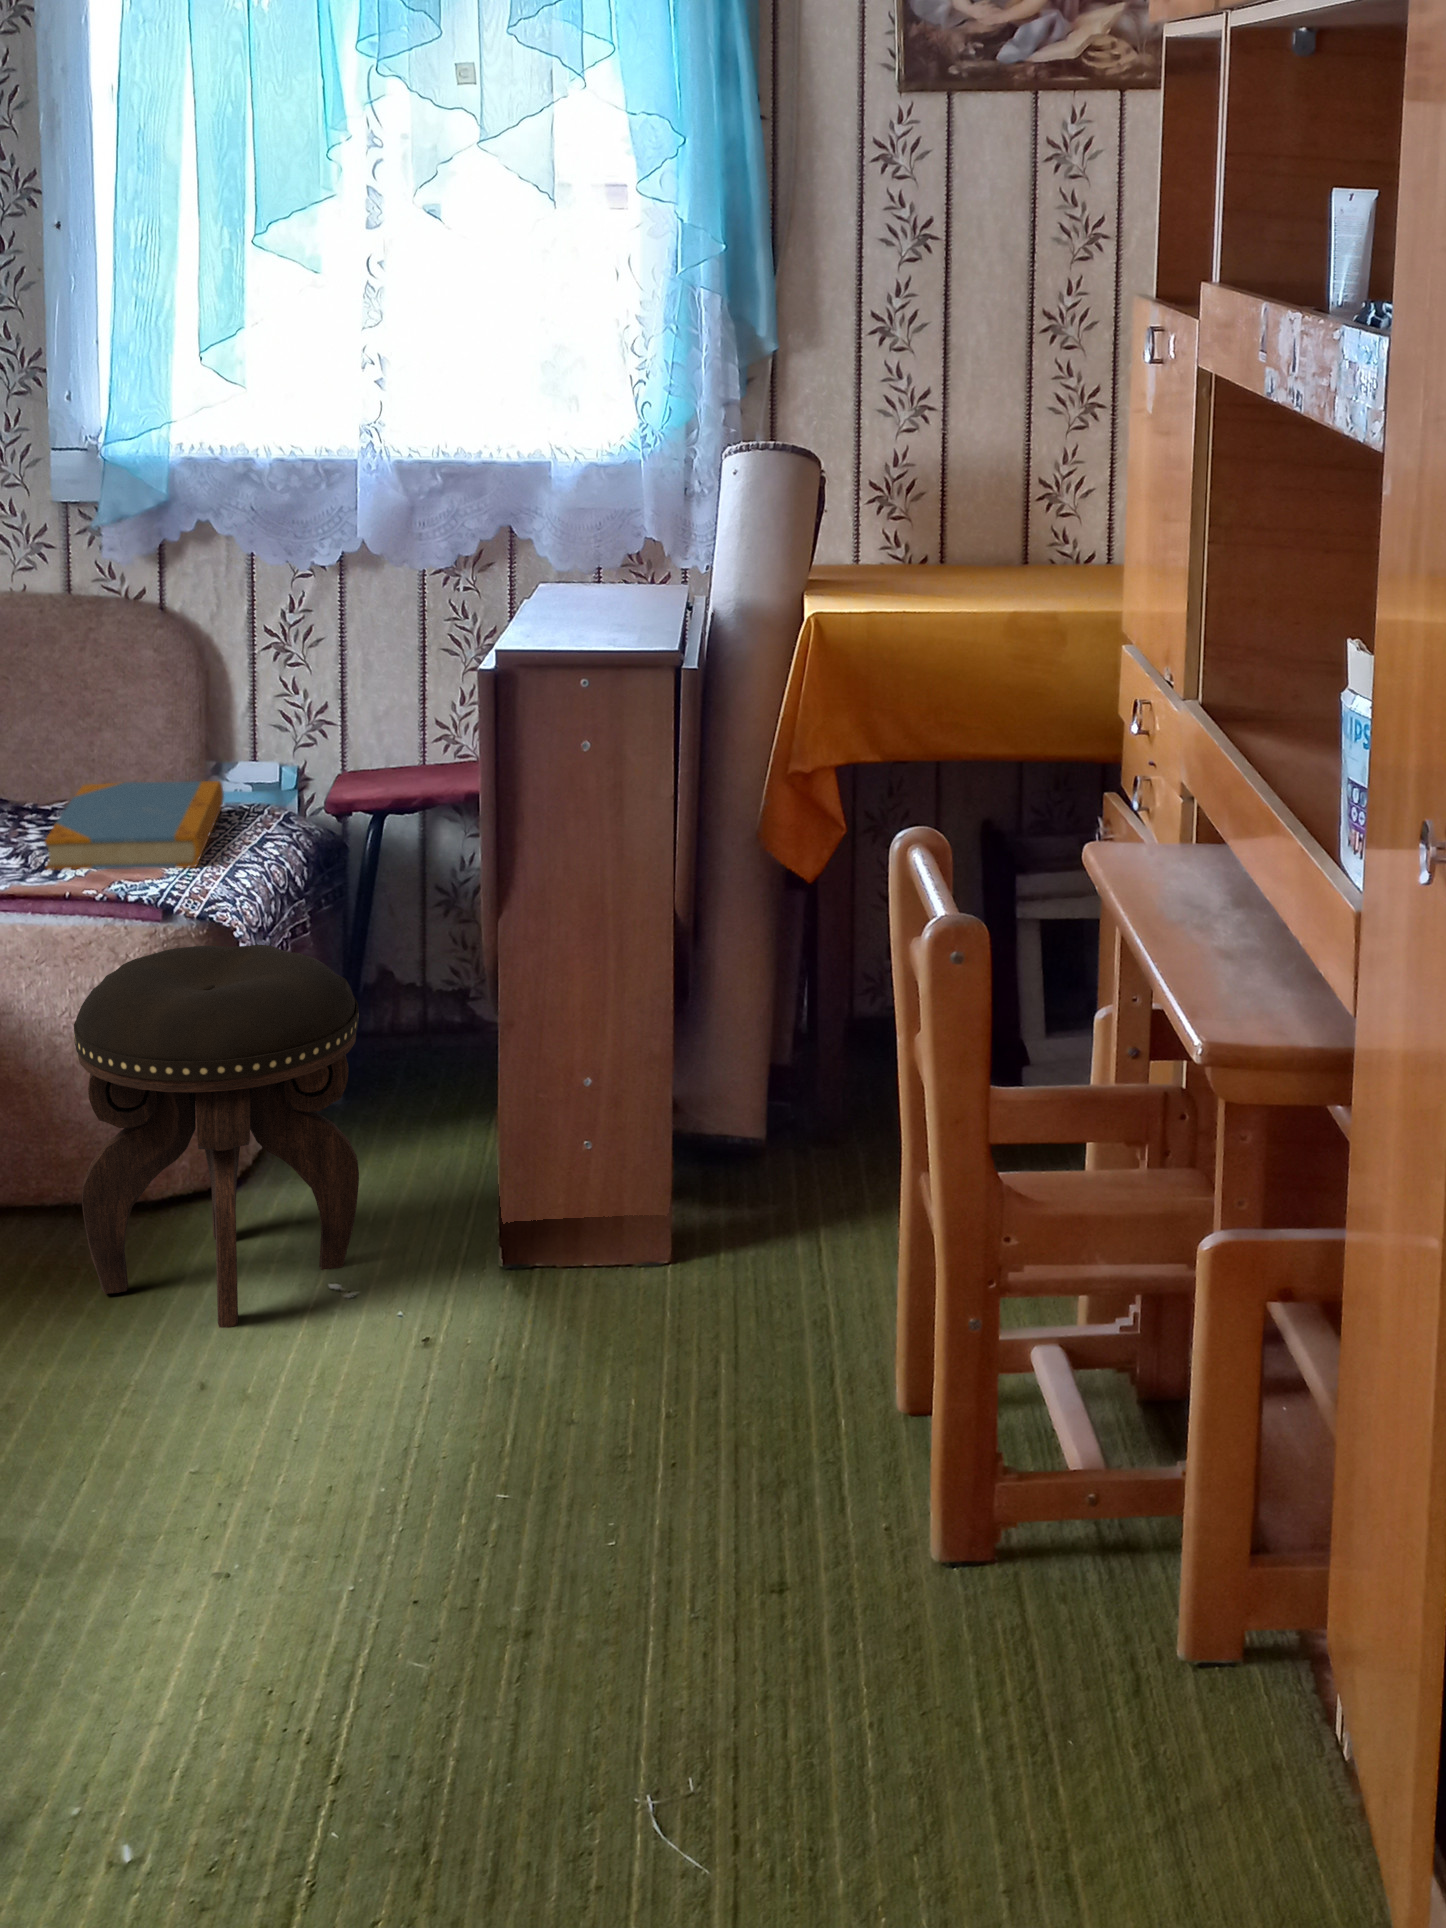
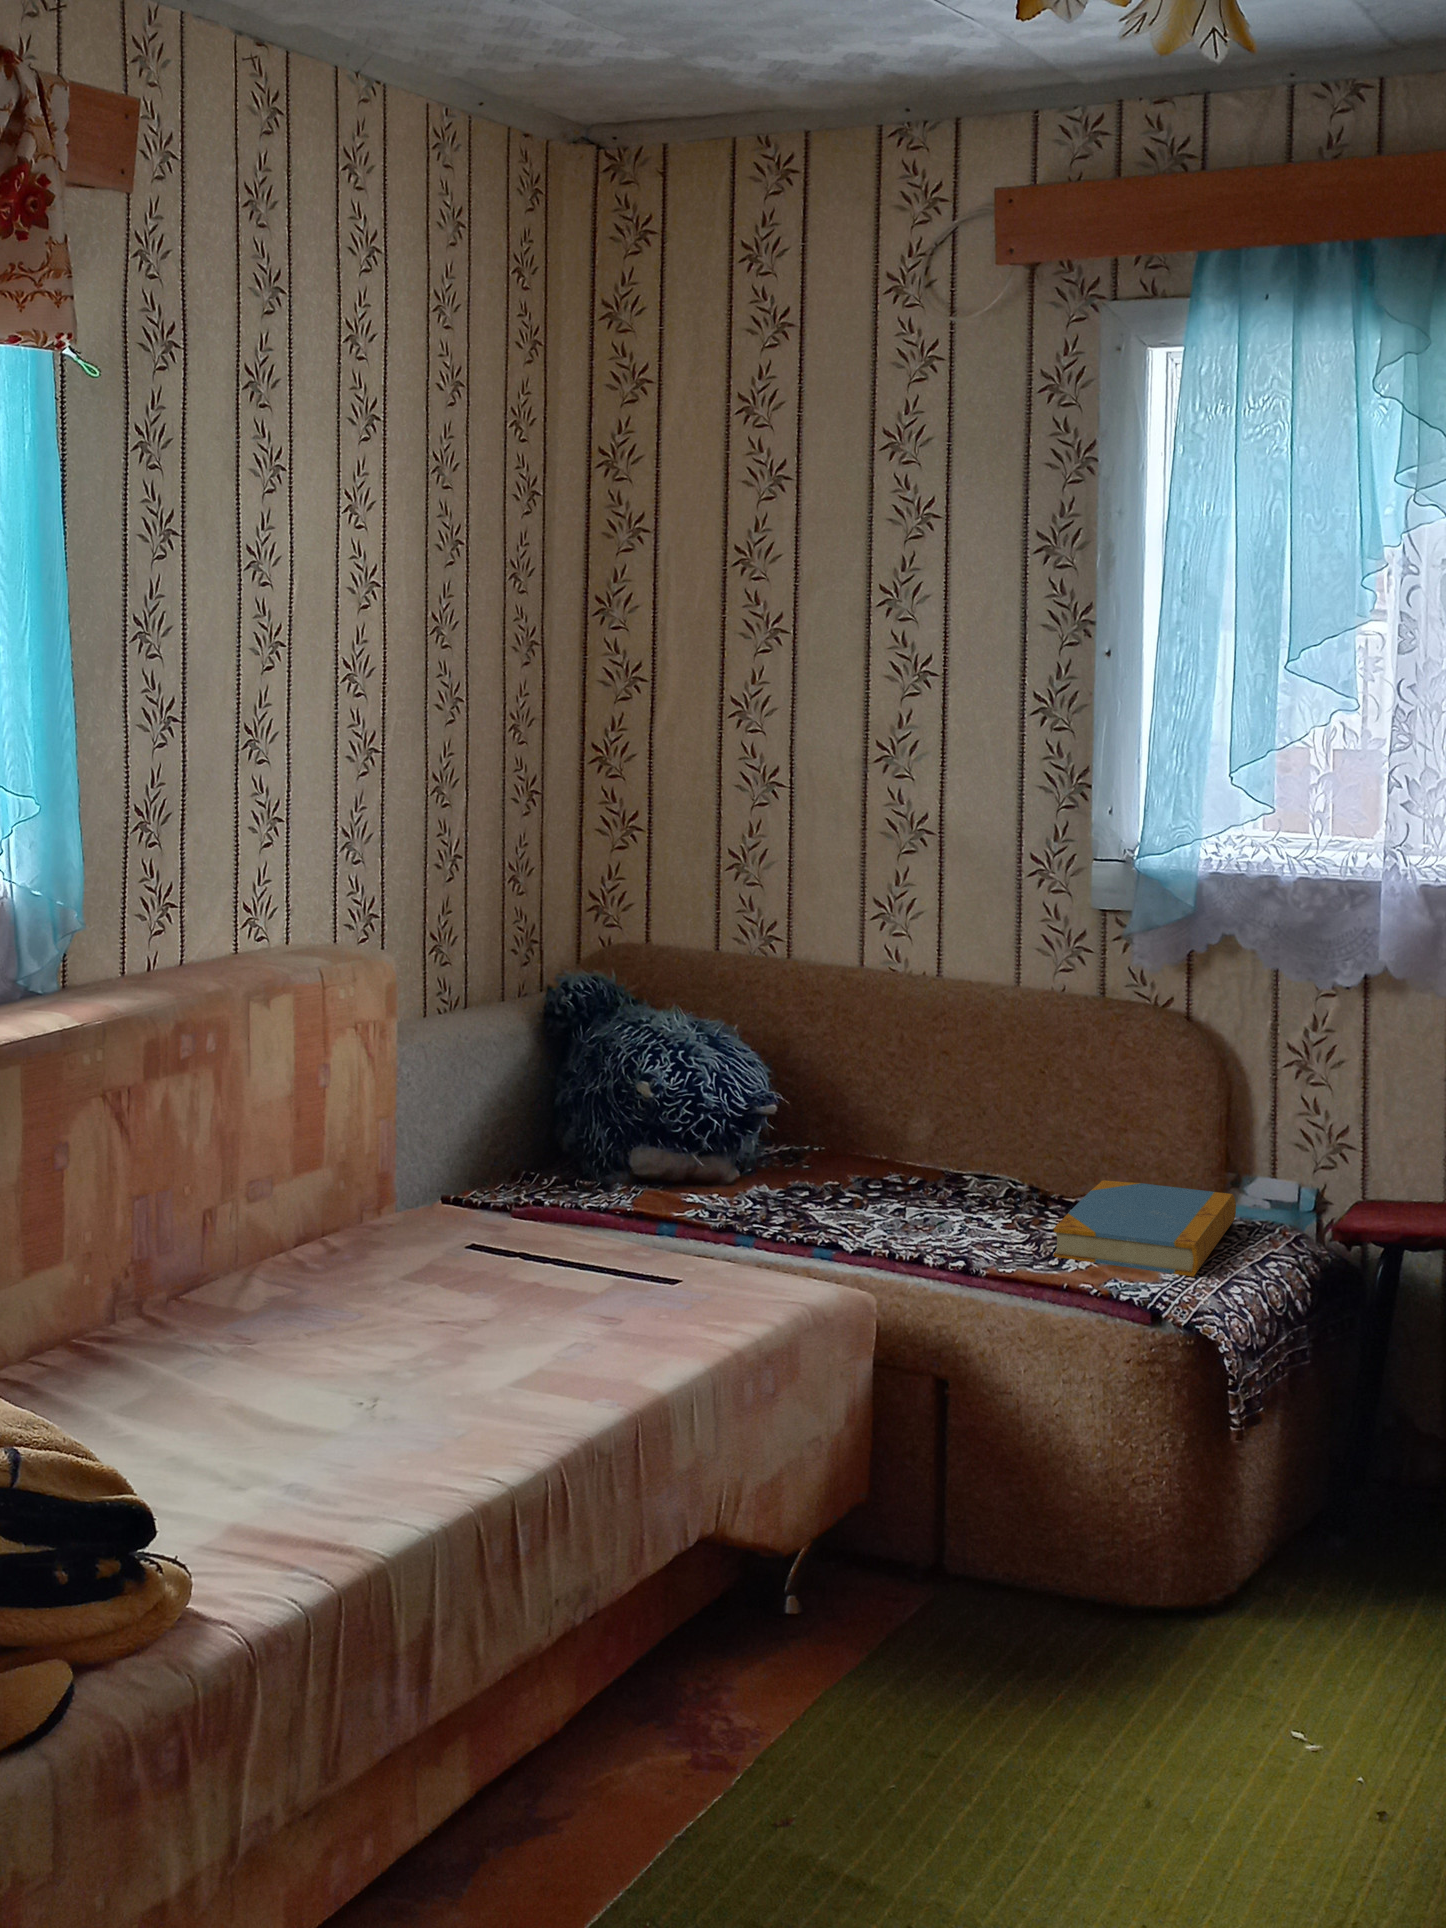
footstool: present [74,945,359,1328] -> none [1050,1352,1332,1759]

